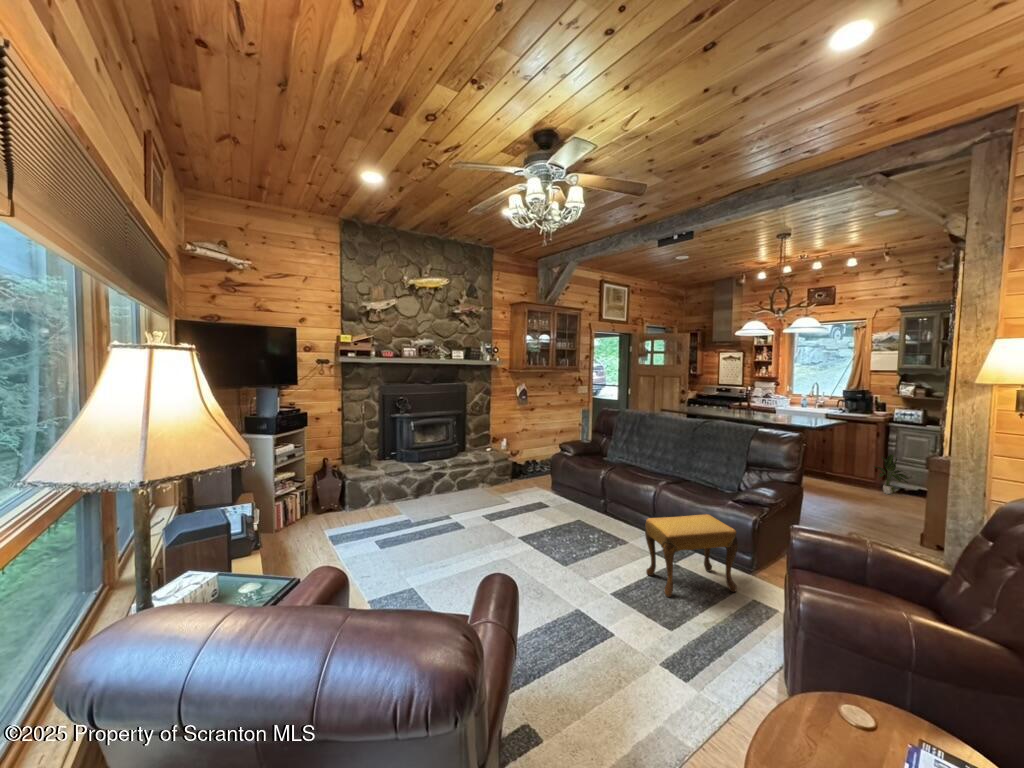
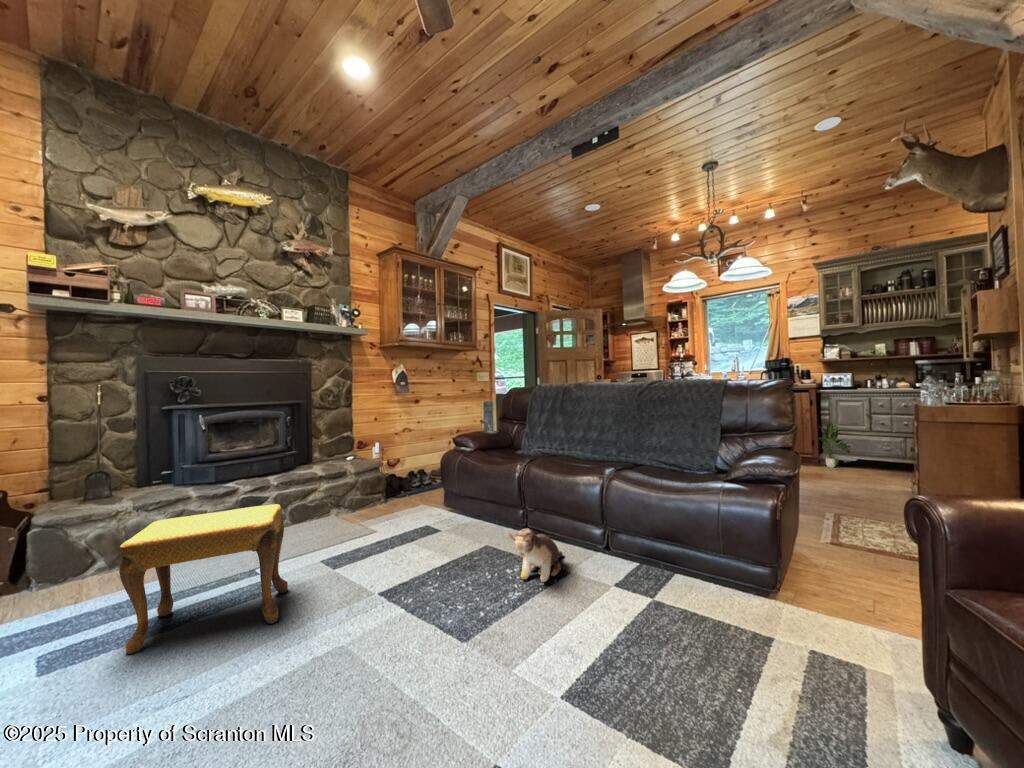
plush toy: none [593,513,627,545] -> present [509,528,562,582]
footstool: present [645,514,738,597] -> present [119,504,288,654]

